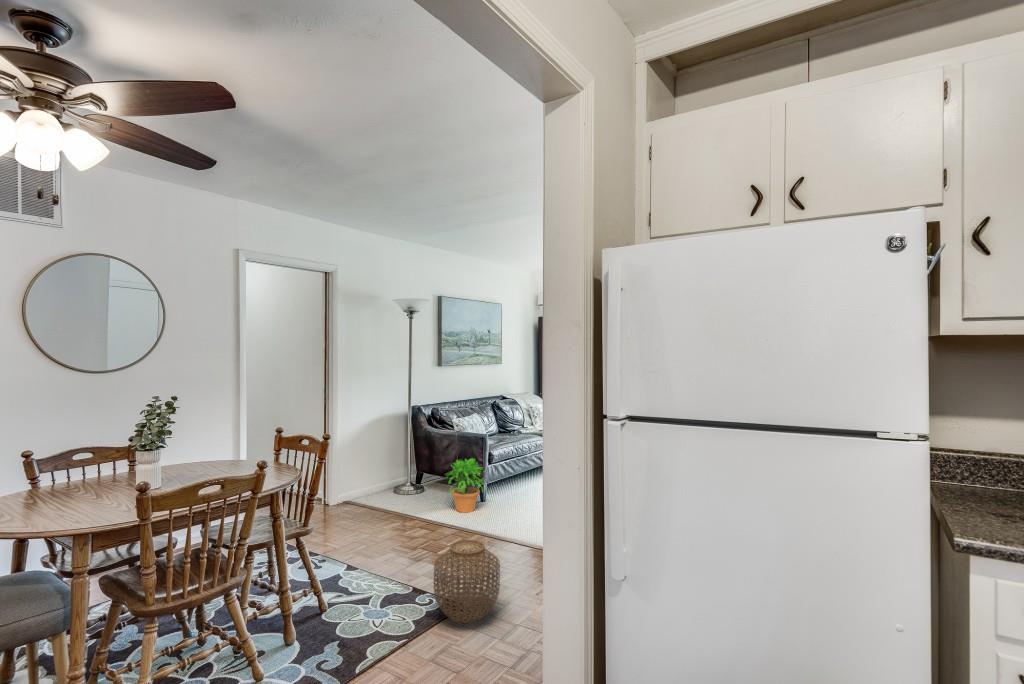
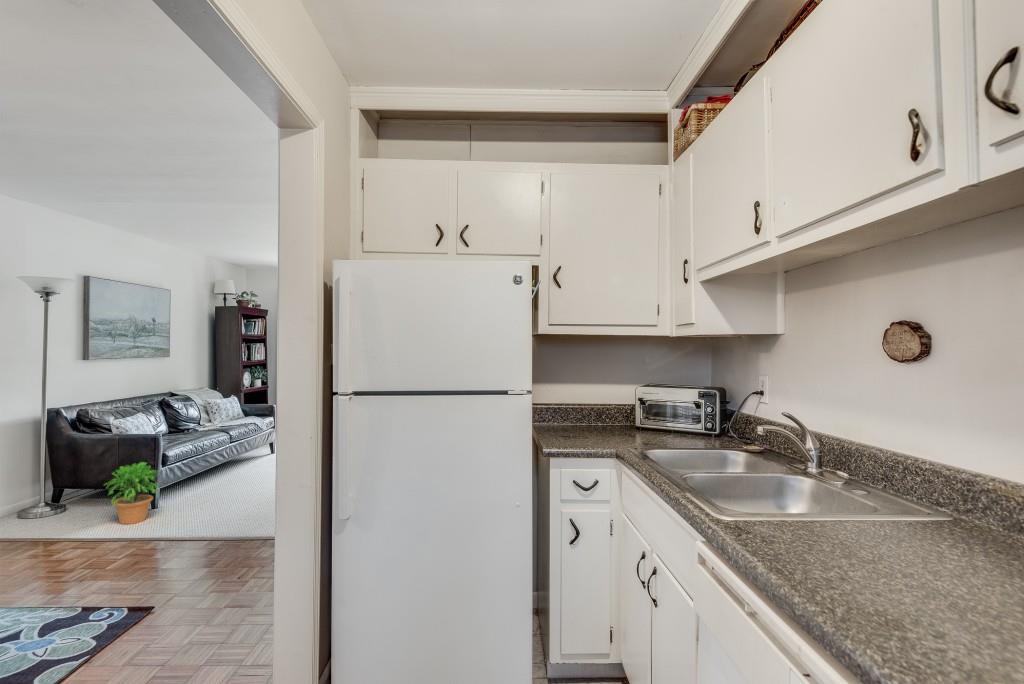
woven basket: present [434,540,500,623] -> none [119,537,202,624]

